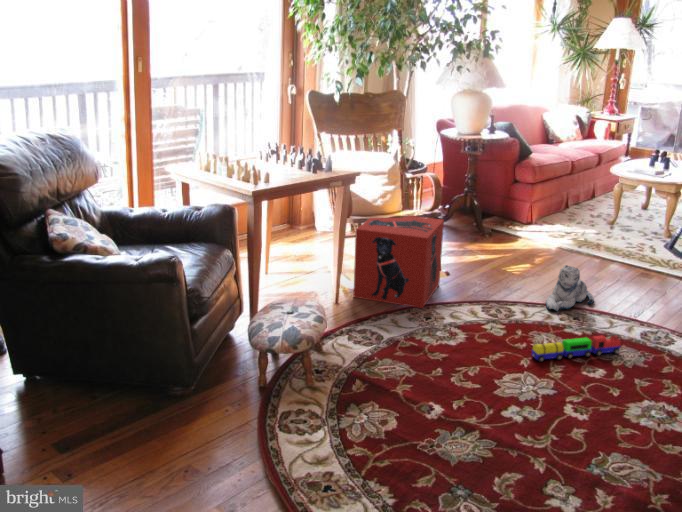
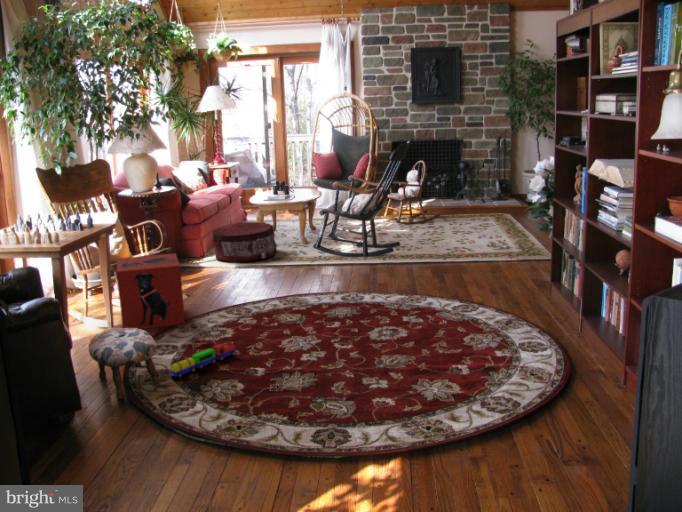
pouf: none [542,191,624,244] -> present [212,222,277,262]
plush toy: present [546,265,594,311] -> none [266,267,297,302]
toy train: present [532,335,620,362] -> present [170,341,236,378]

